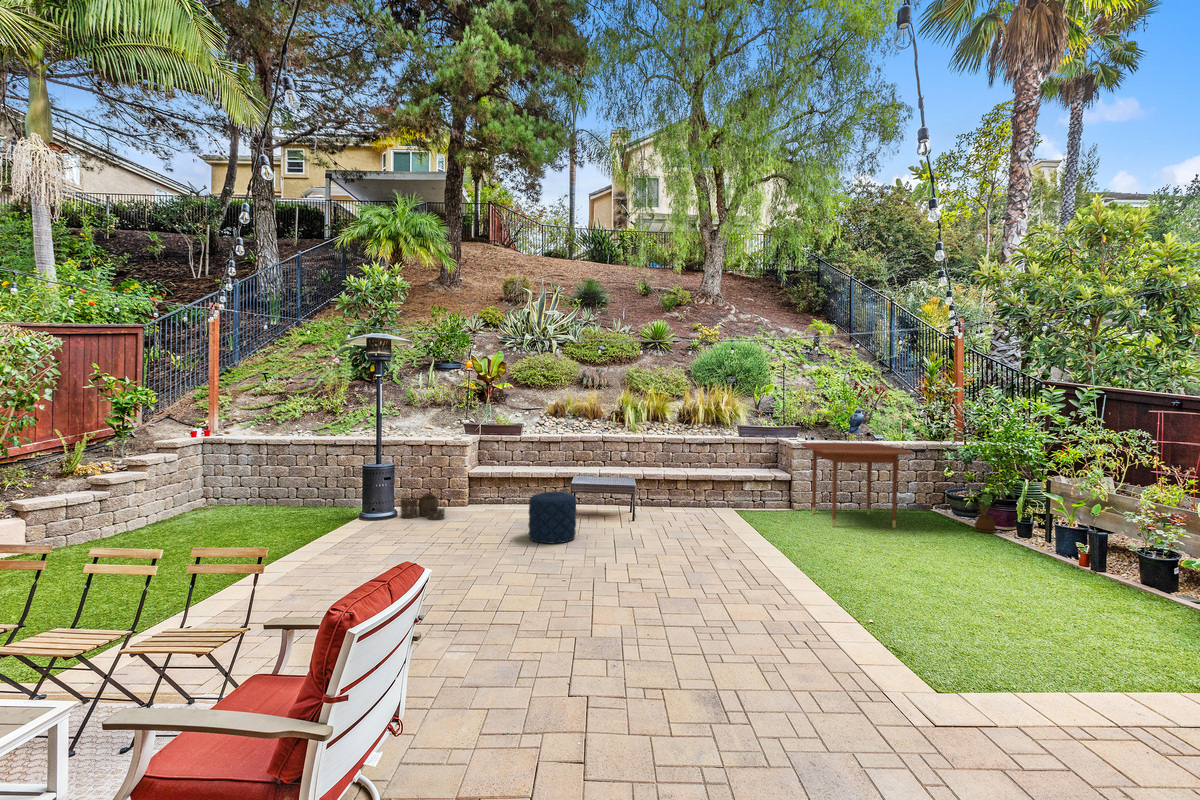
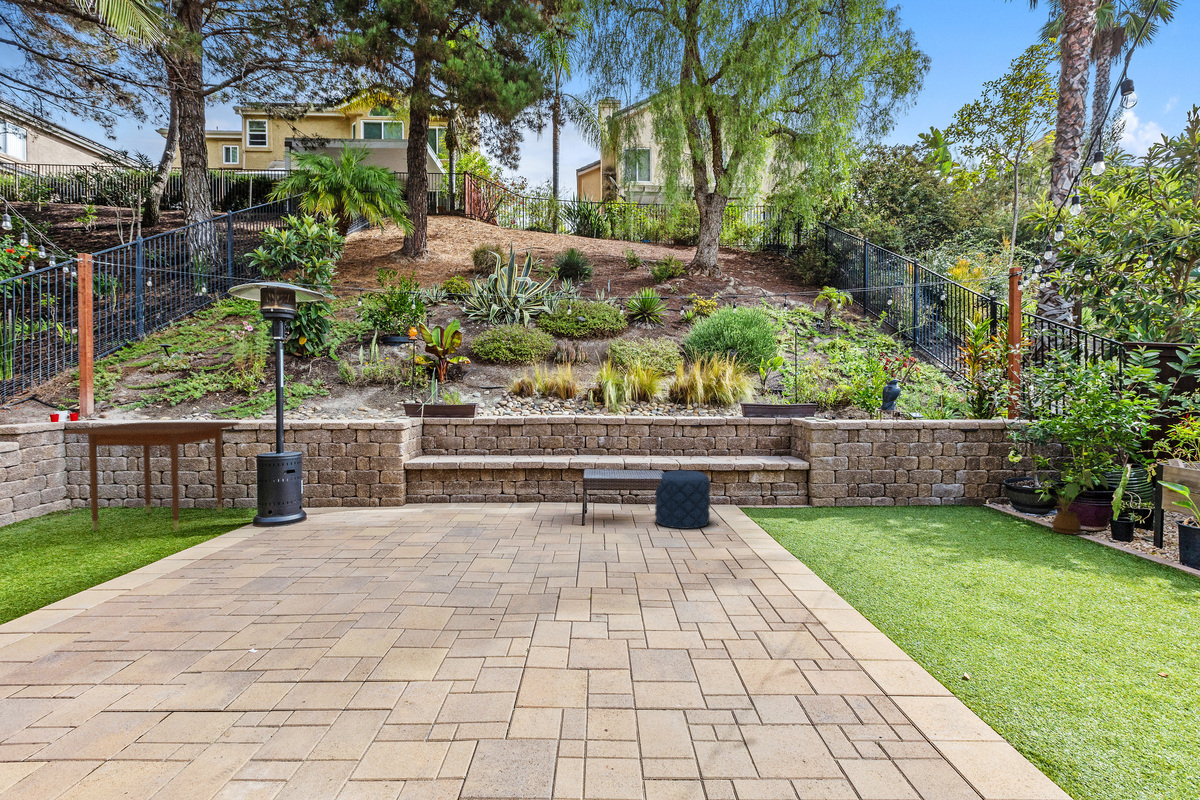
dining table: present [801,443,914,528] -> present [63,422,239,531]
pouf: present [528,491,577,543] -> present [655,470,710,529]
woven basket: present [401,493,445,520] -> none [309,488,367,525]

